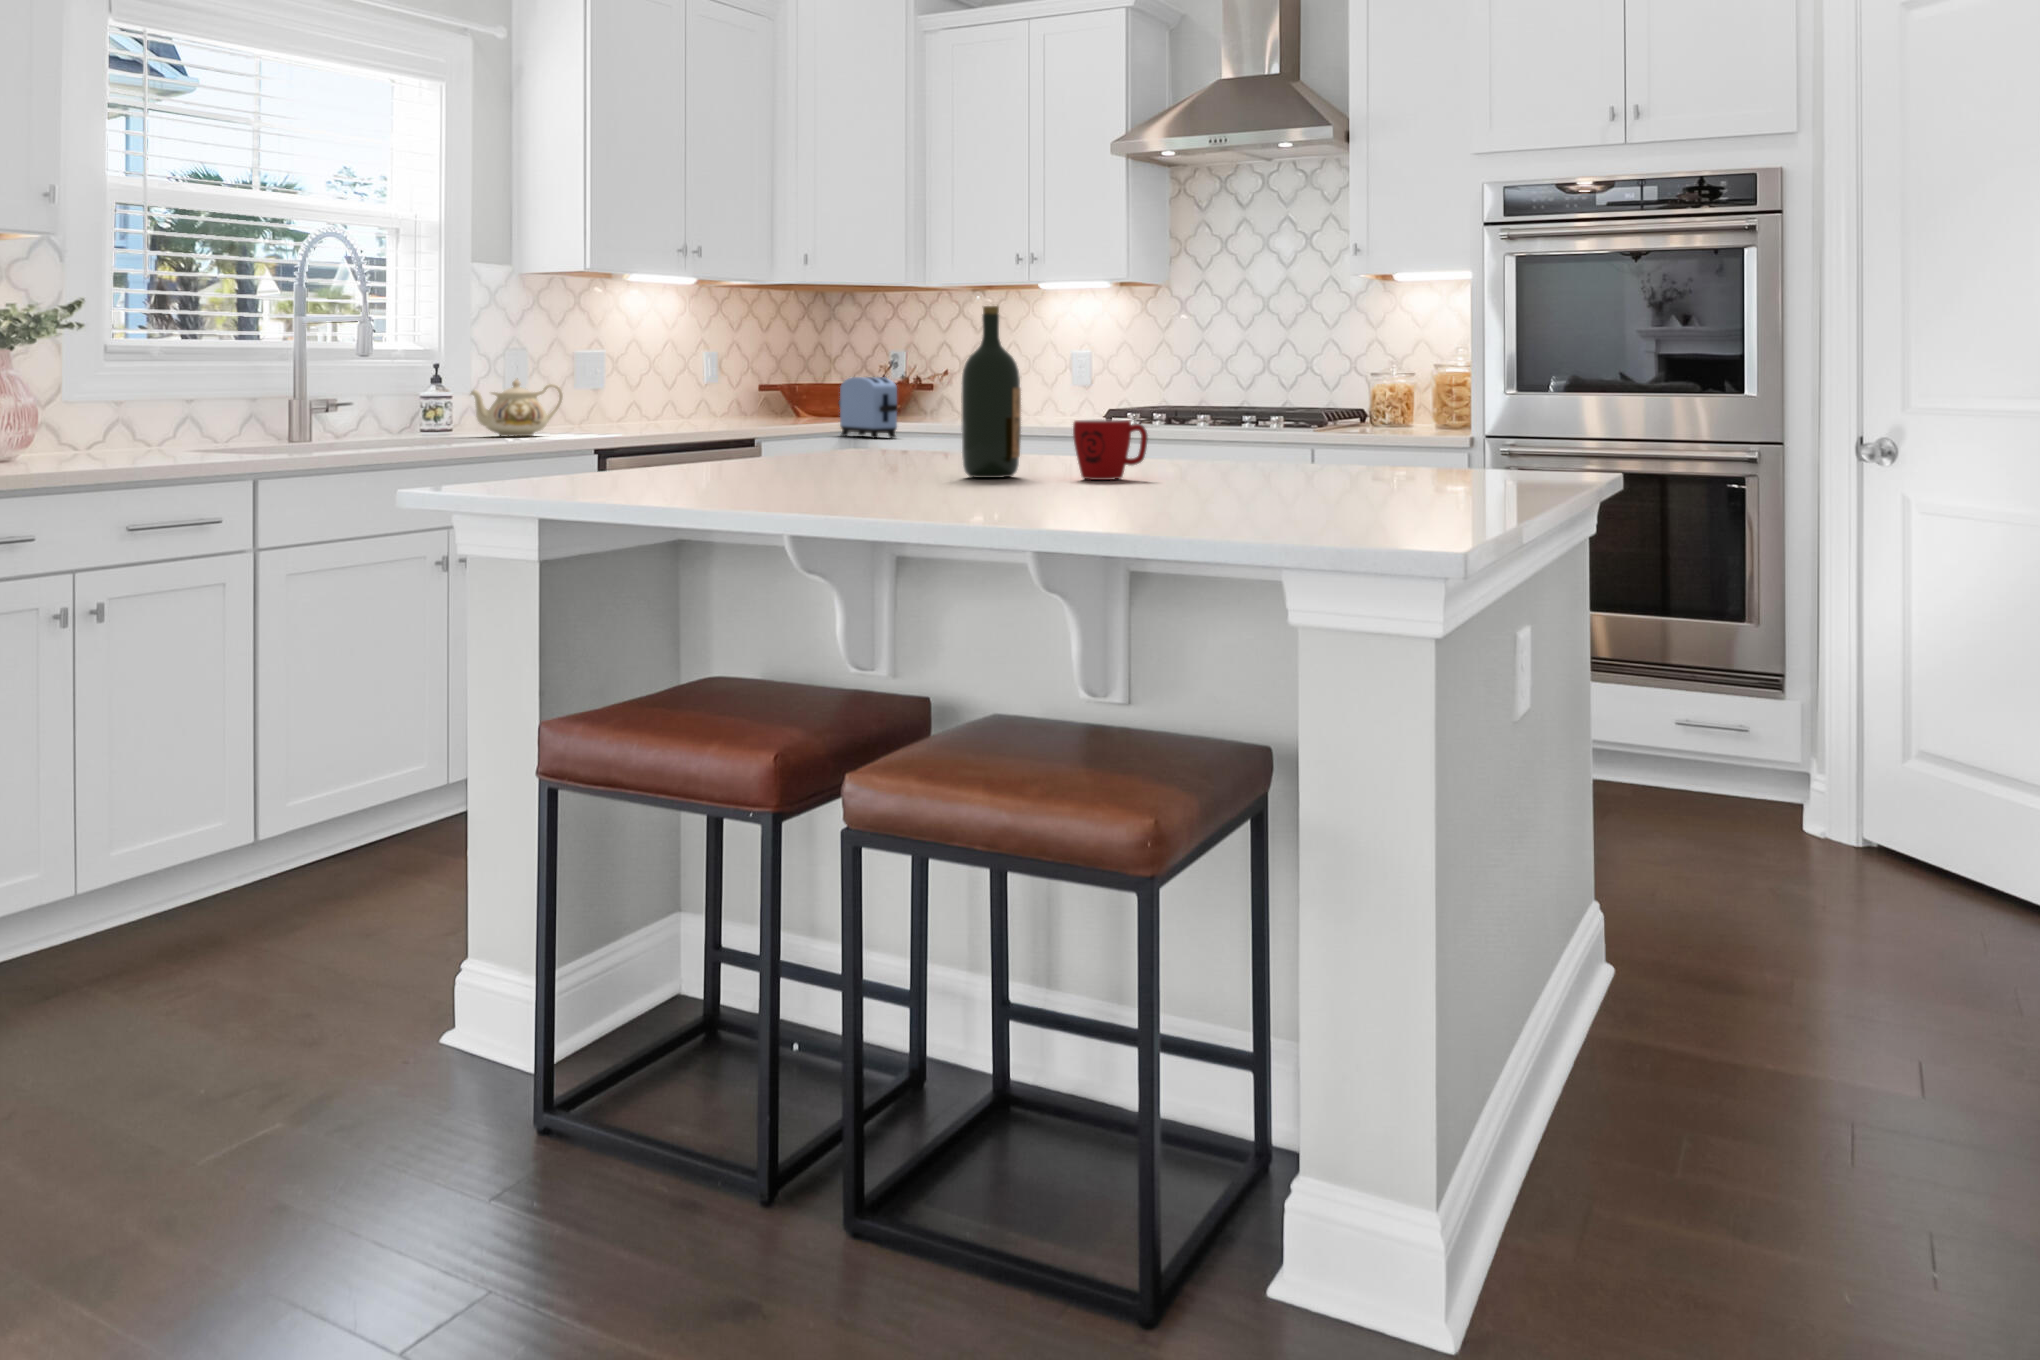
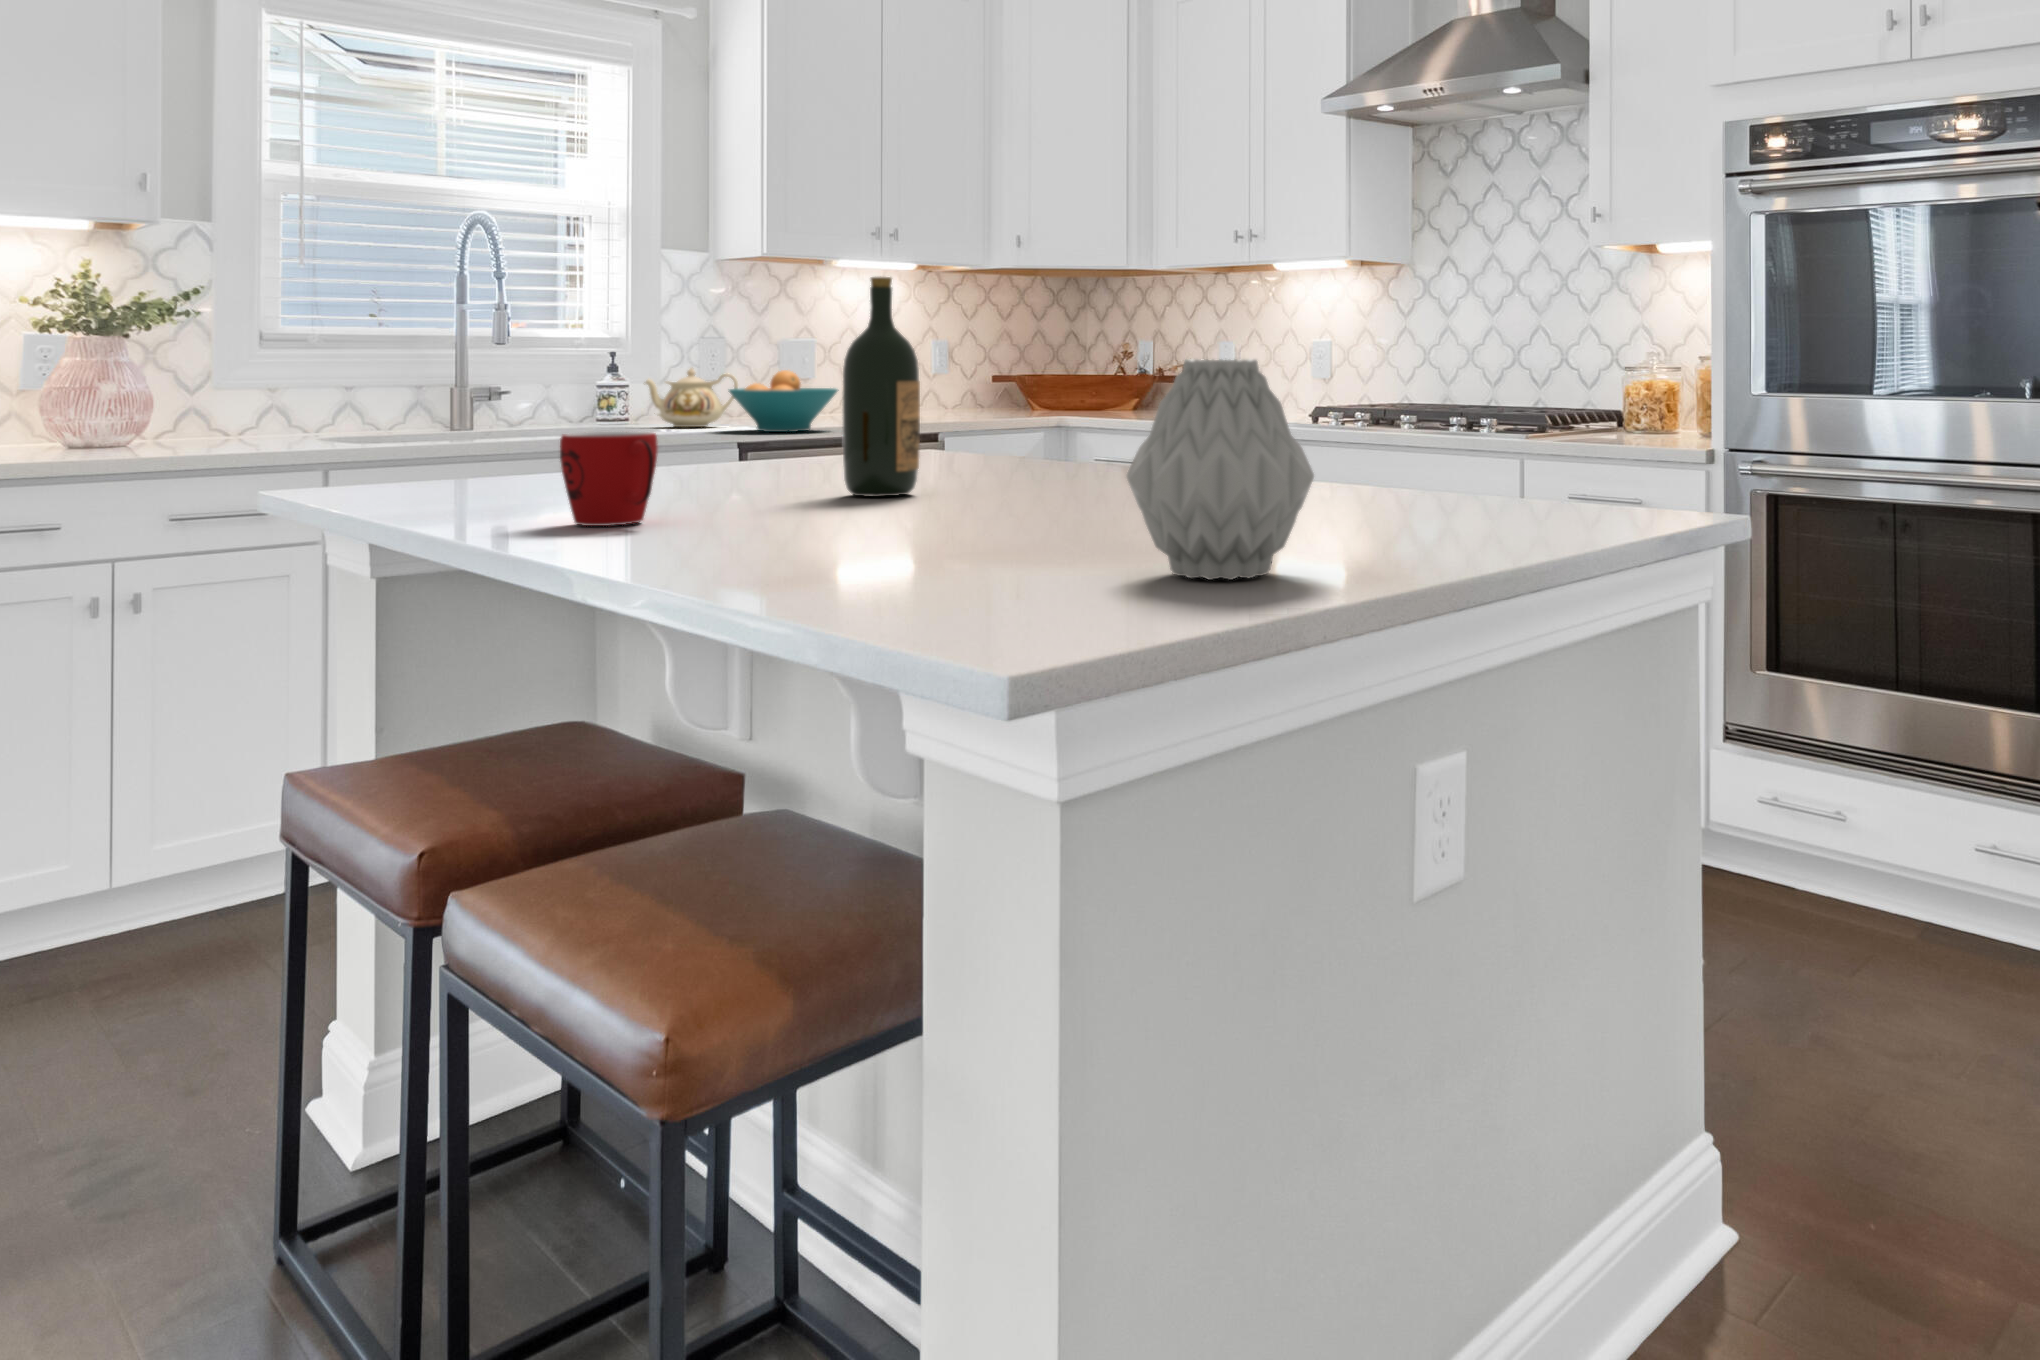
vase: none [1367,370,1488,508] -> present [1127,359,1314,580]
toaster: present [838,377,898,438] -> none [997,367,1044,436]
fruit bowl: none [580,381,686,438] -> present [729,370,839,432]
mug: present [1073,419,1147,480] -> present [560,432,658,526]

